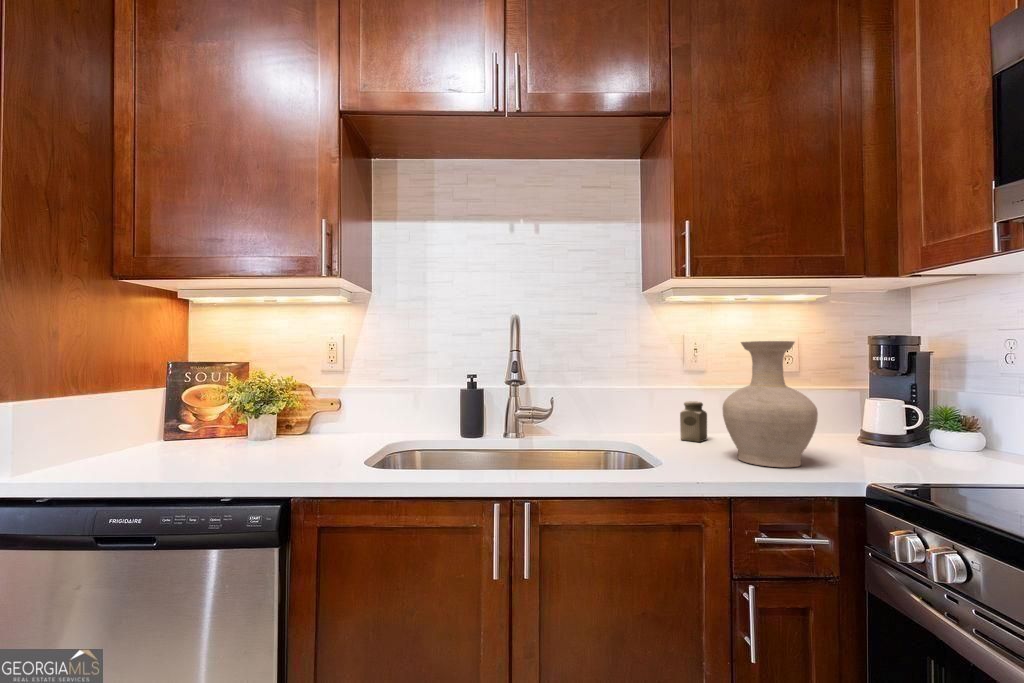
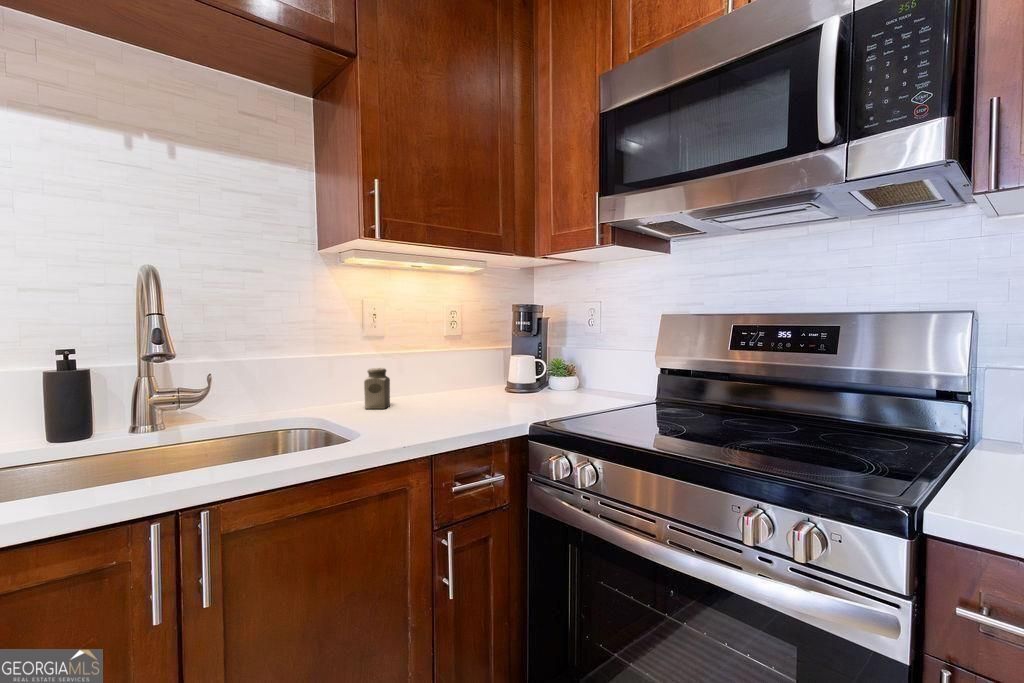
vase: present [723,341,818,467] -> none [414,307,492,422]

